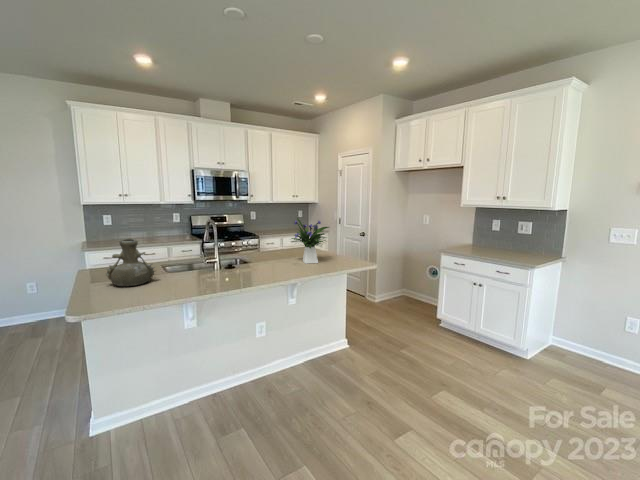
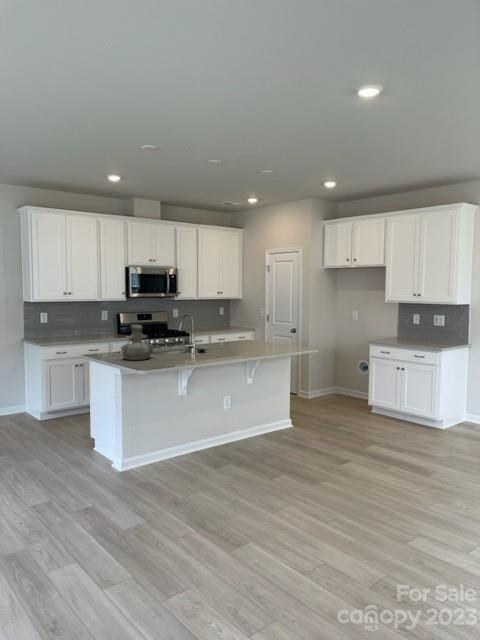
flower arrangement: present [291,218,329,263] -> none [241,311,277,349]

